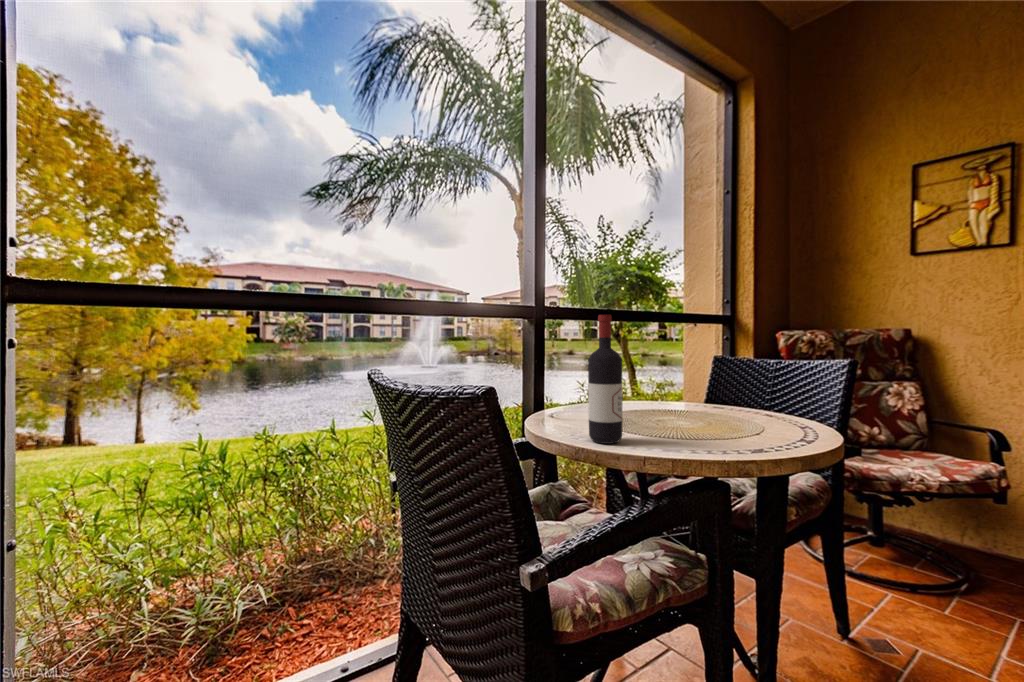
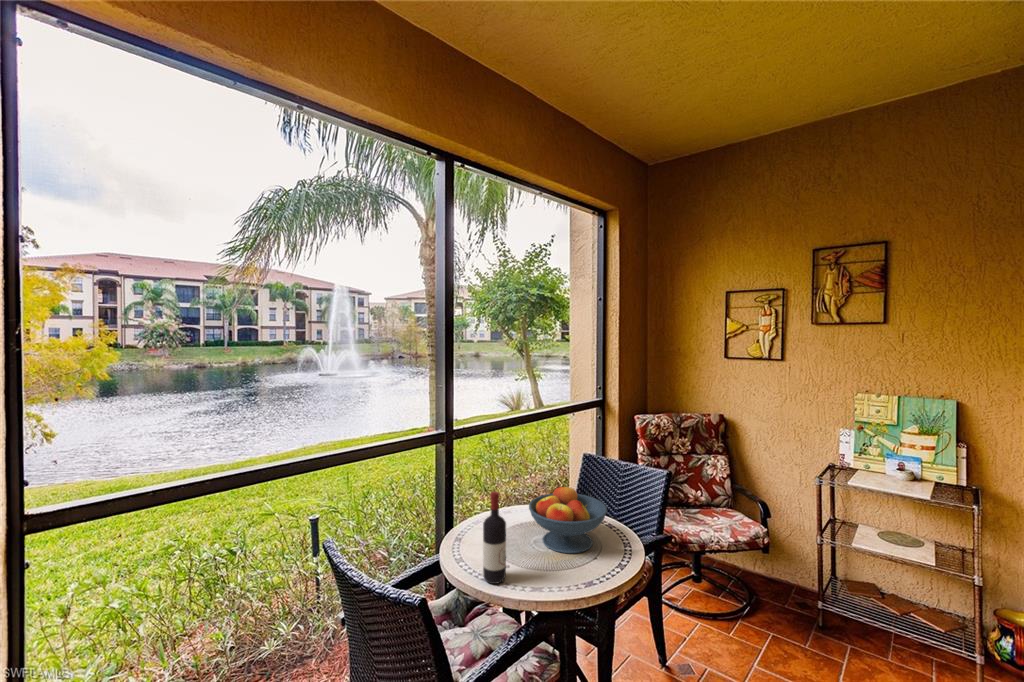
fruit bowl: none [650,353,771,431] -> present [529,487,607,553]

